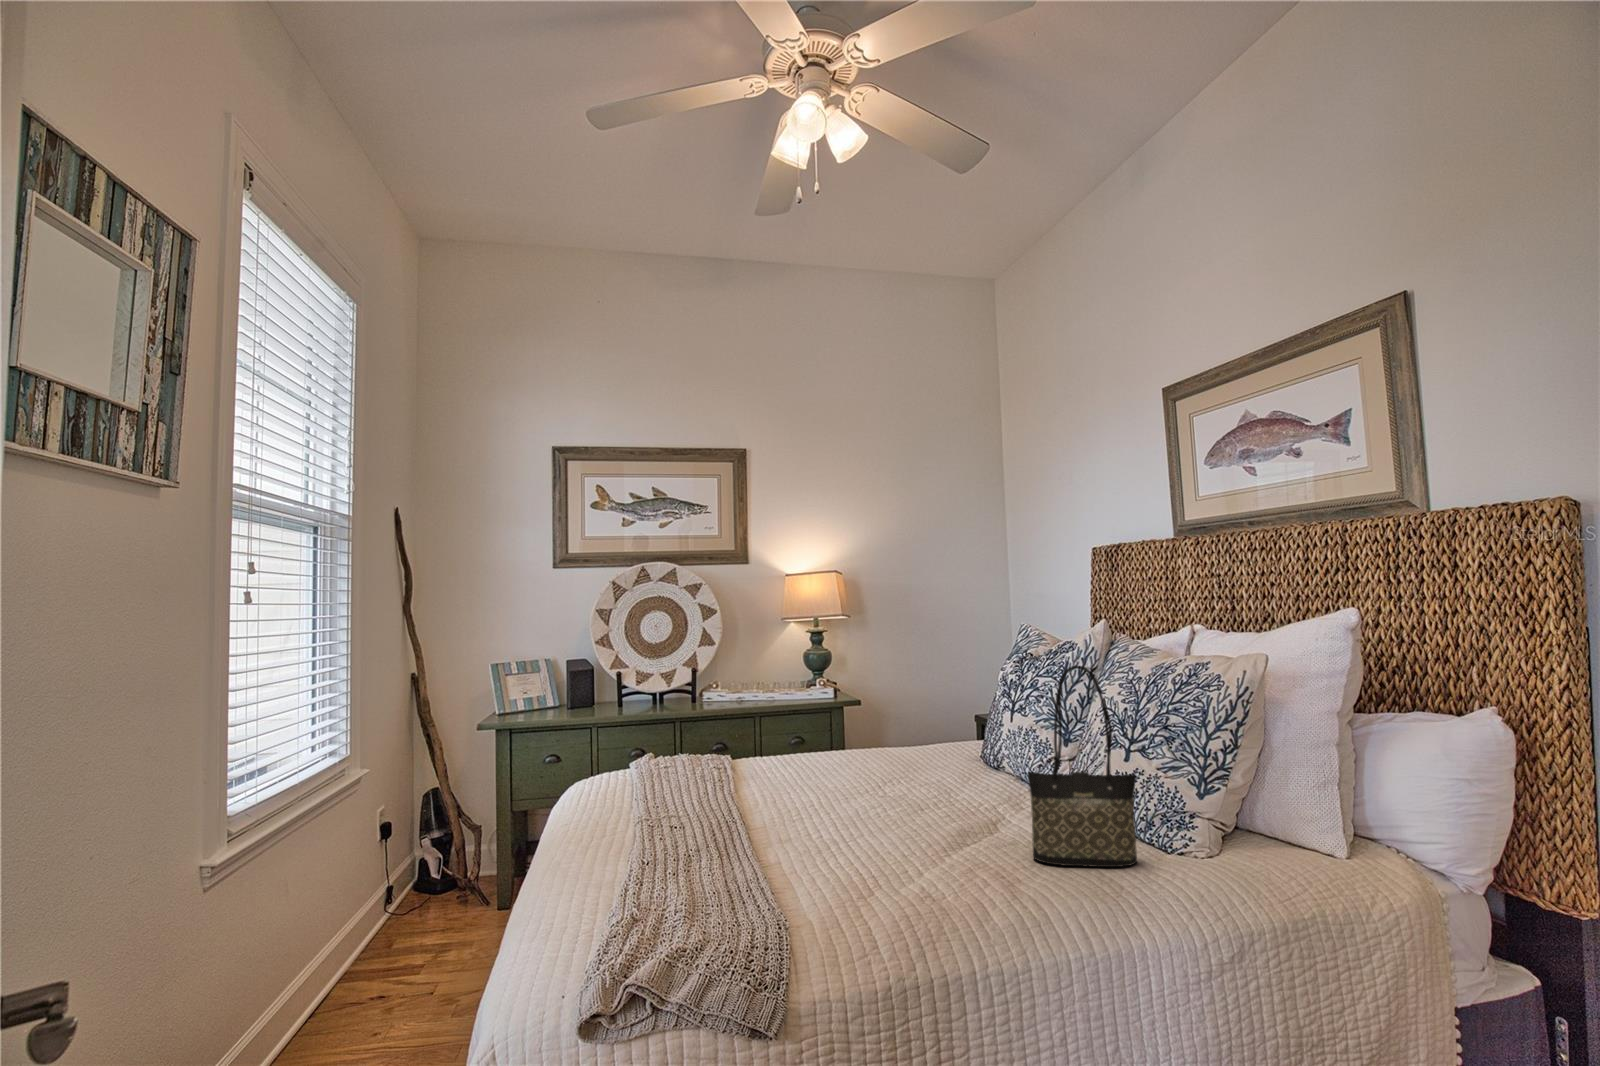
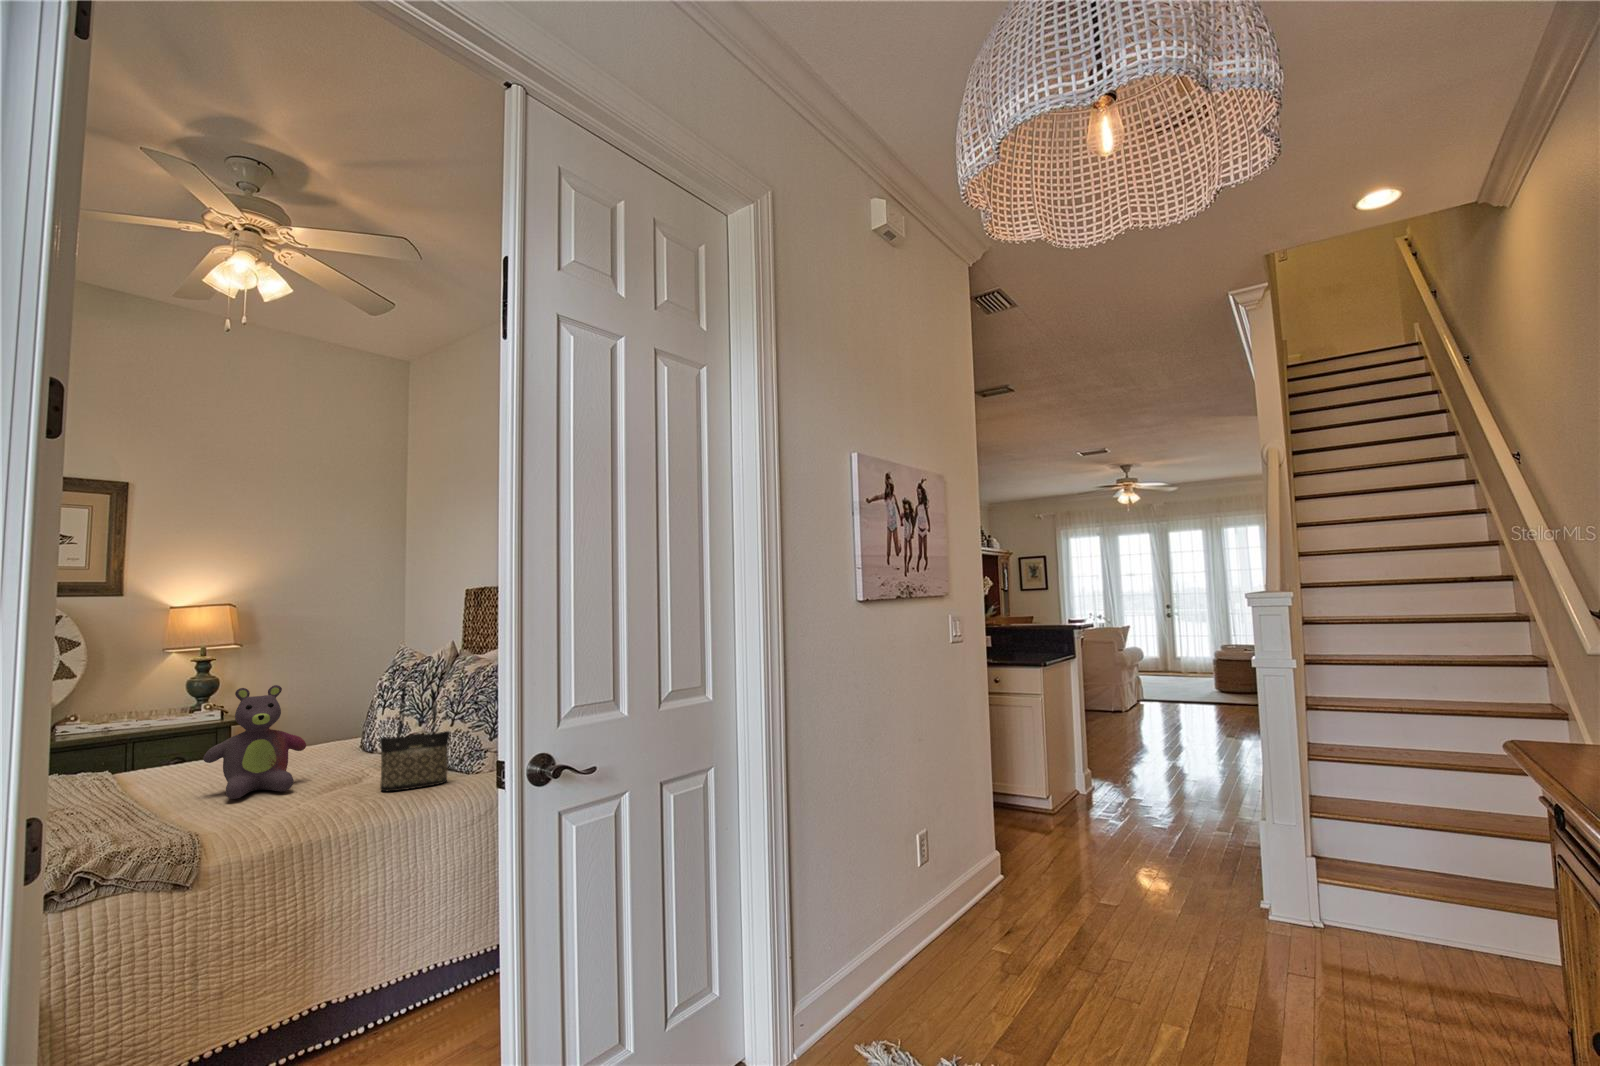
stuffed bear: none [809,672,923,828] -> present [203,685,306,799]

